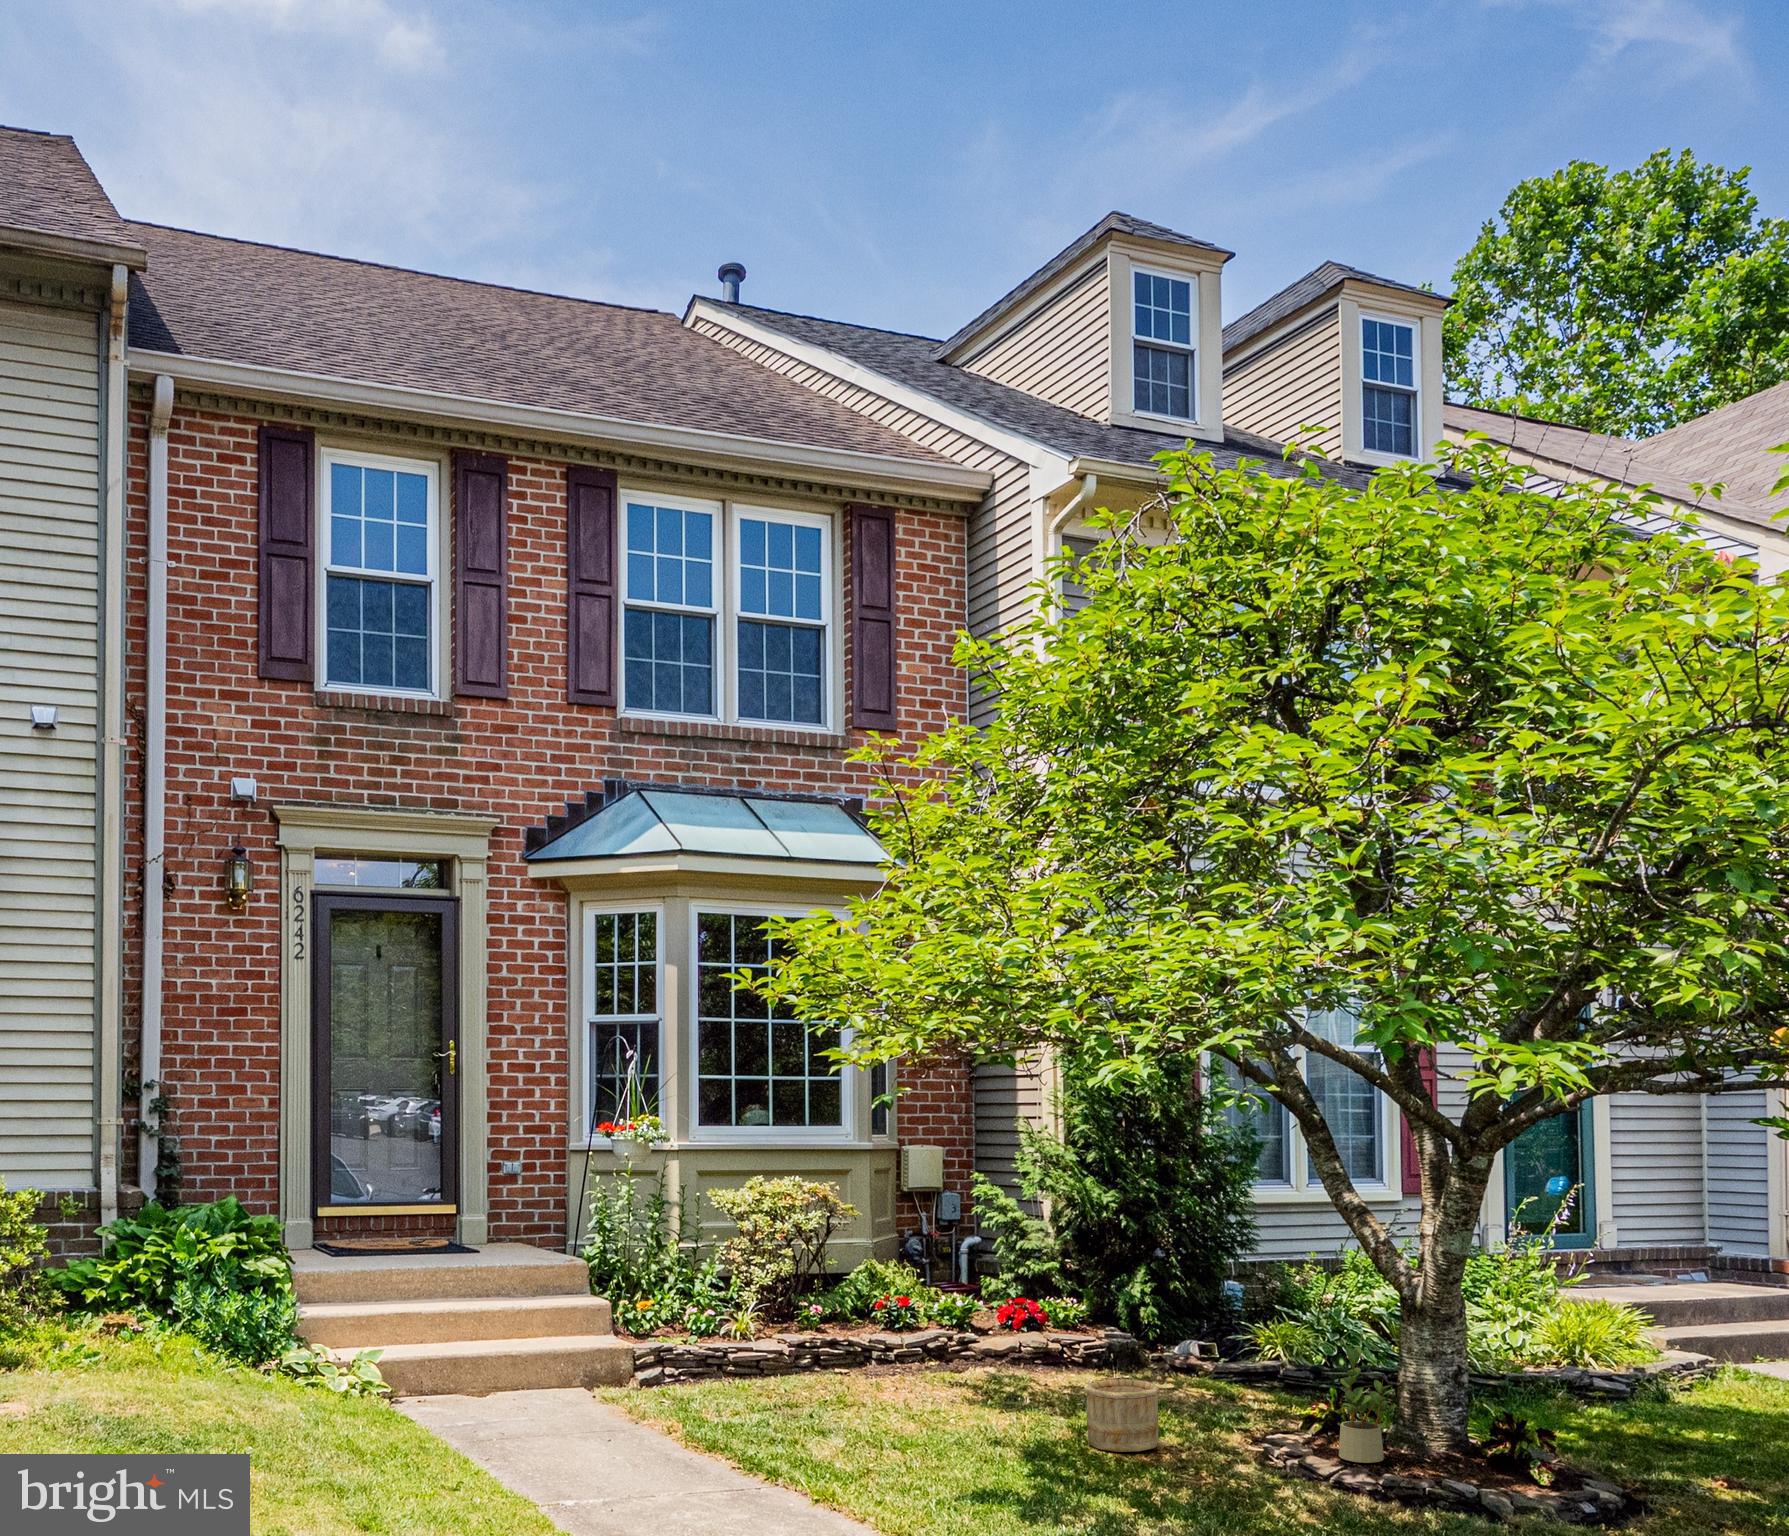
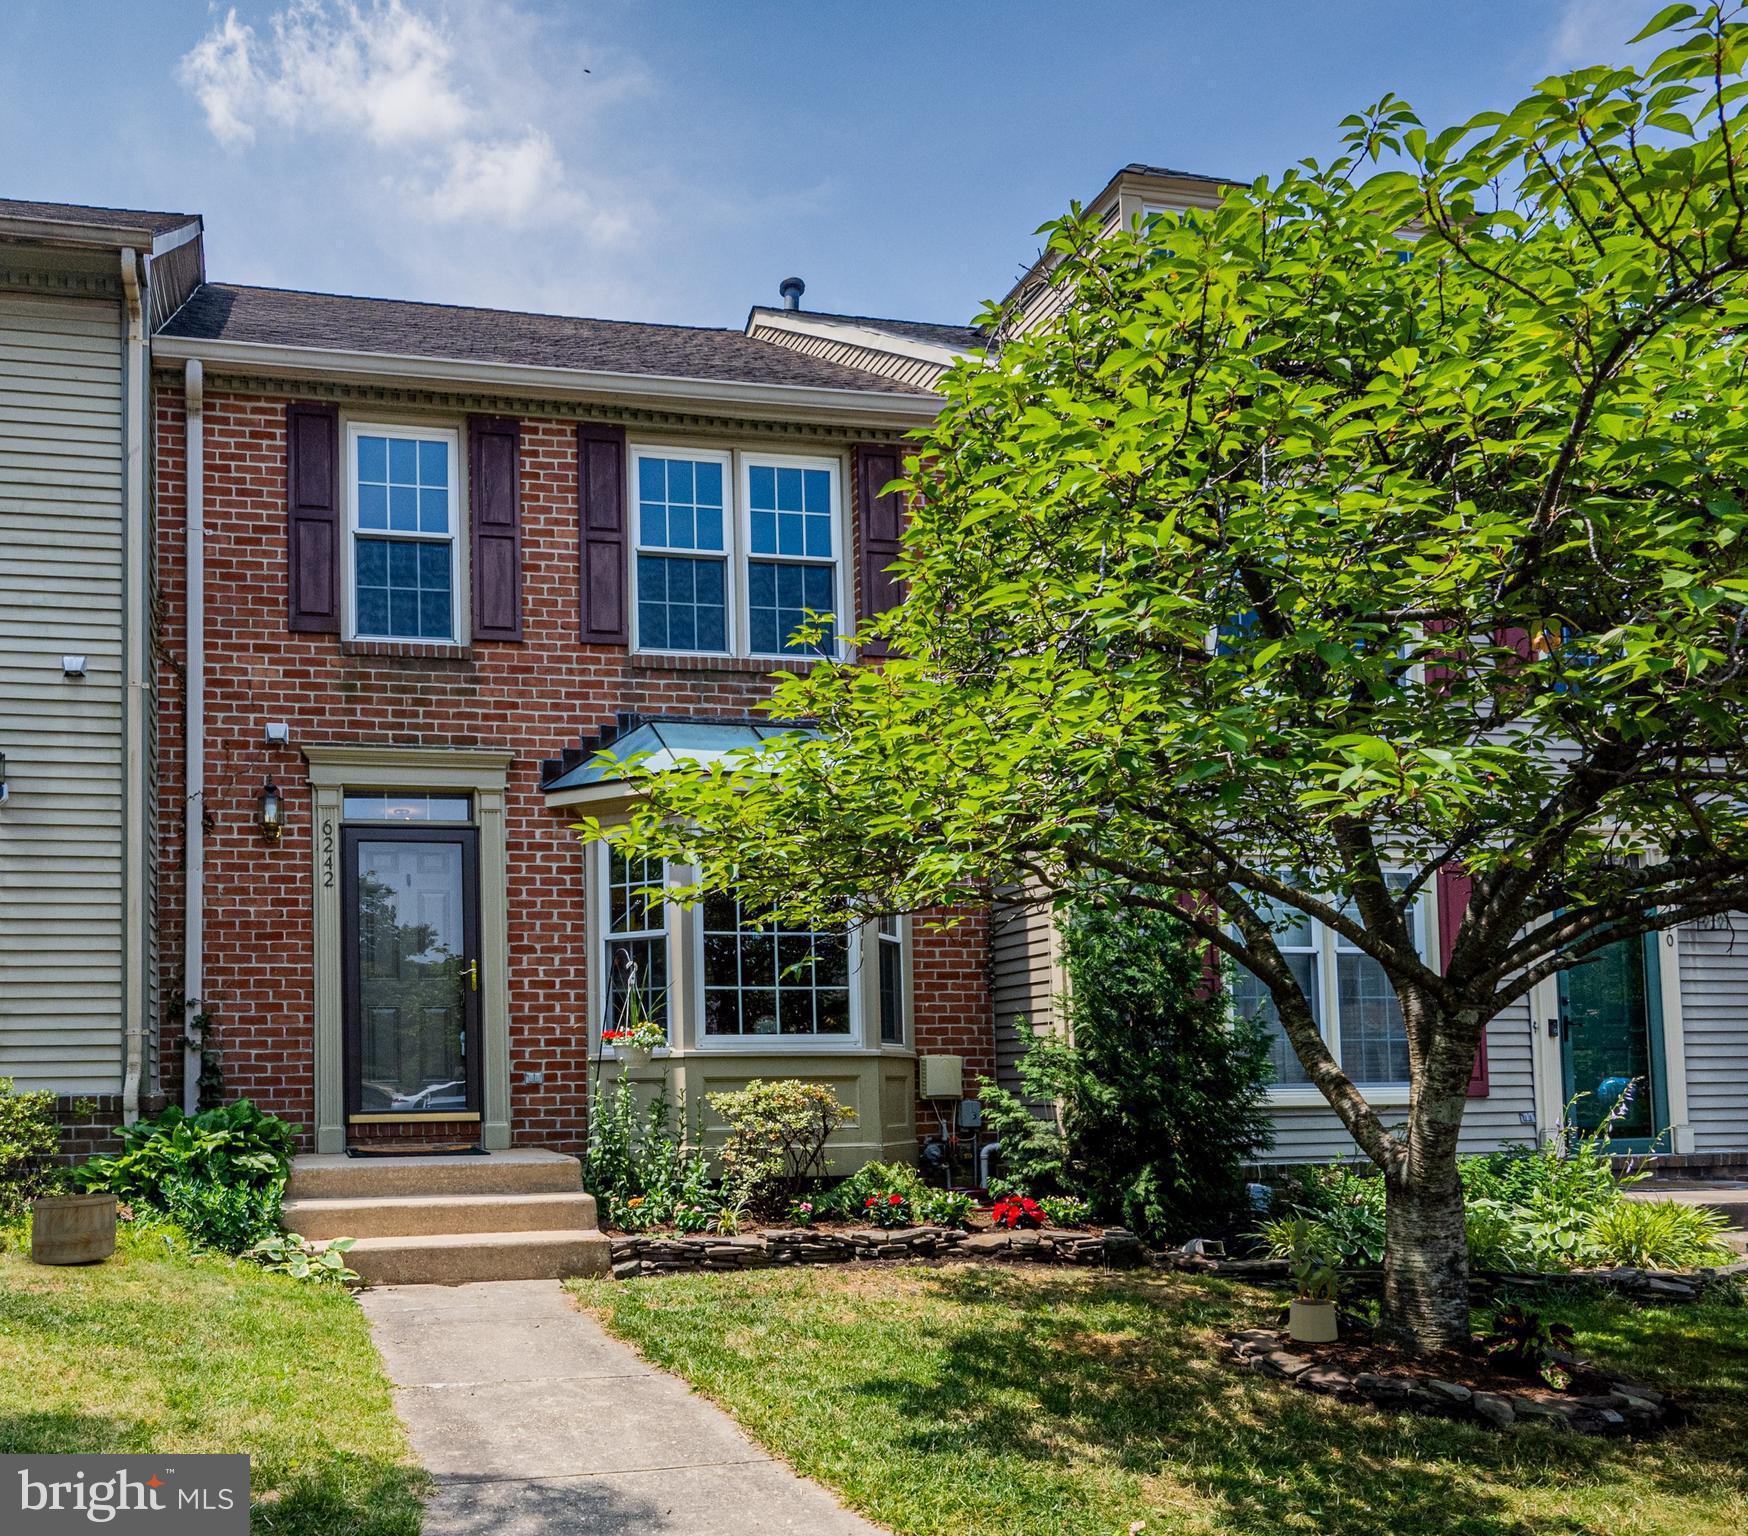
wooden bucket: present [1084,1379,1159,1452] -> present [30,1194,119,1264]

